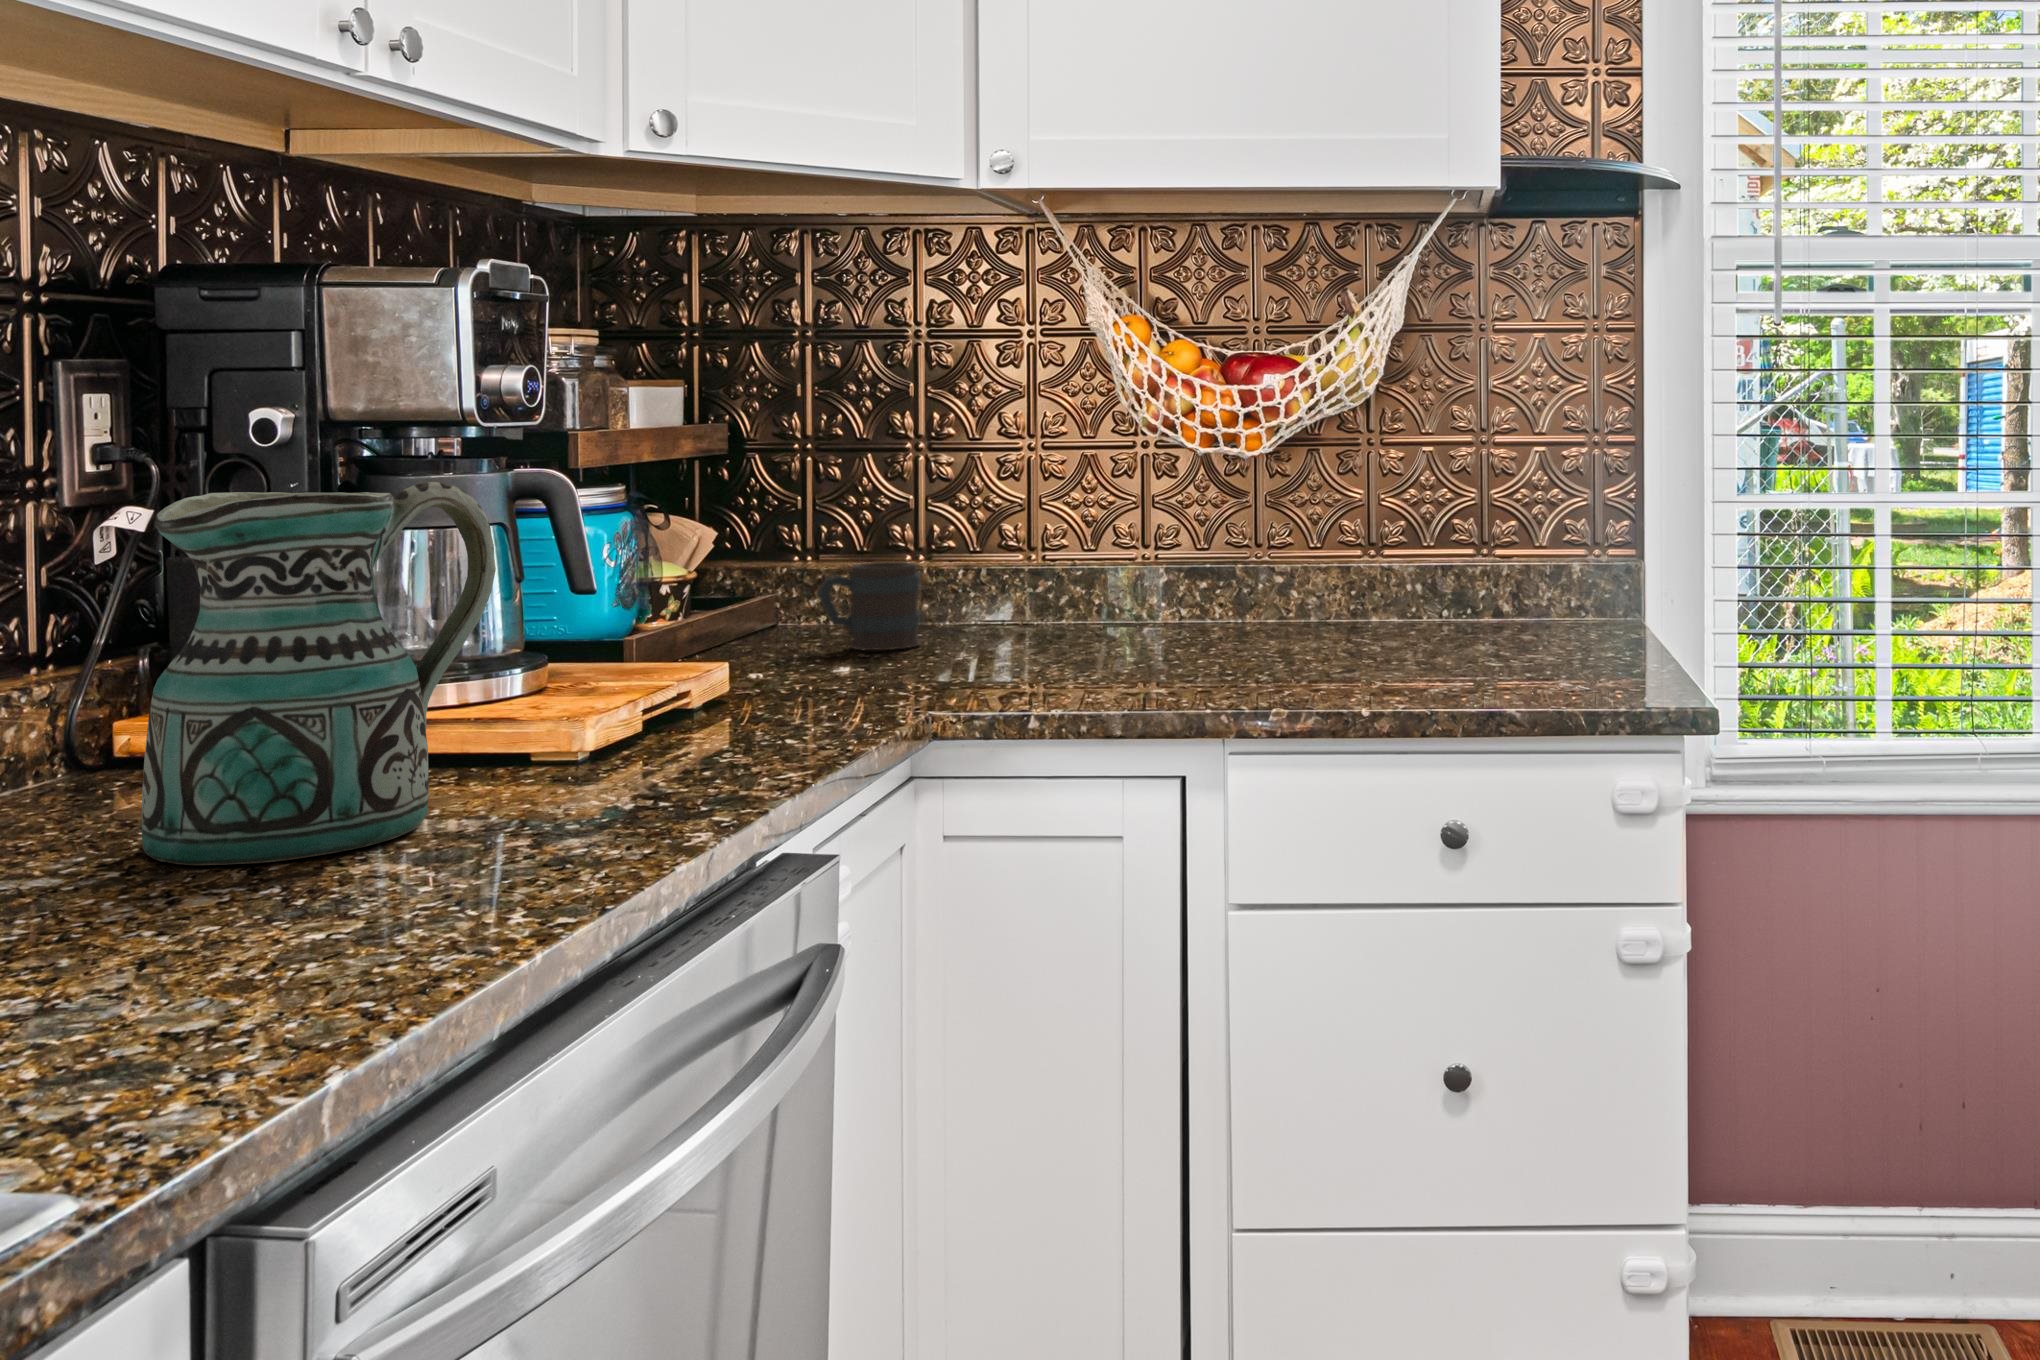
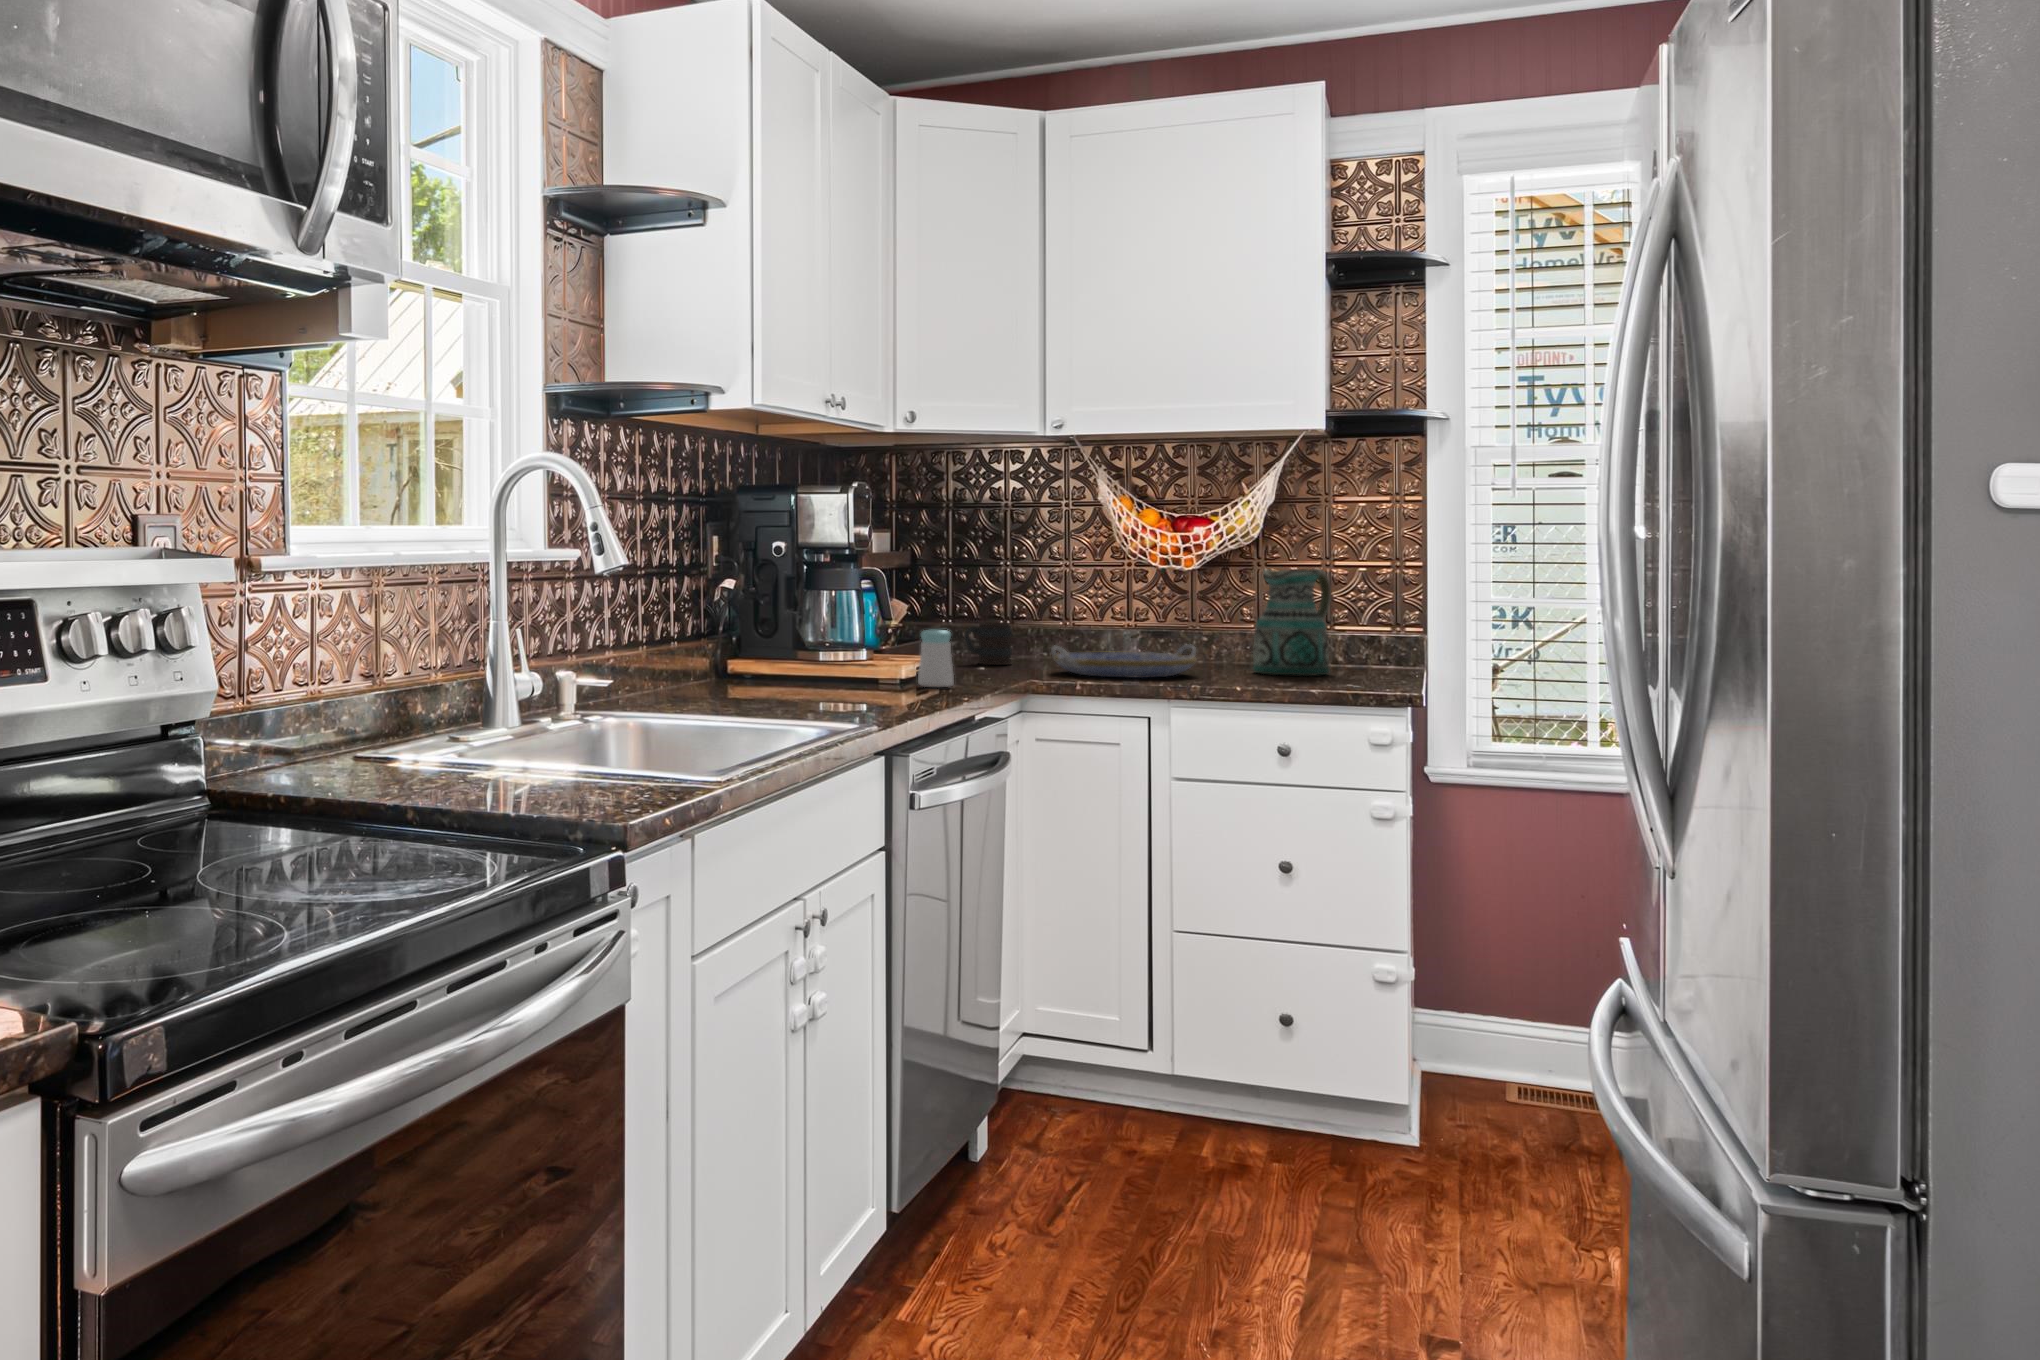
ceramic pitcher: present [142,482,496,865] -> present [1253,567,1331,676]
serving tray: none [986,599,1275,682] -> present [1051,644,1196,678]
salt shaker: none [627,628,720,777] -> present [918,630,954,687]

